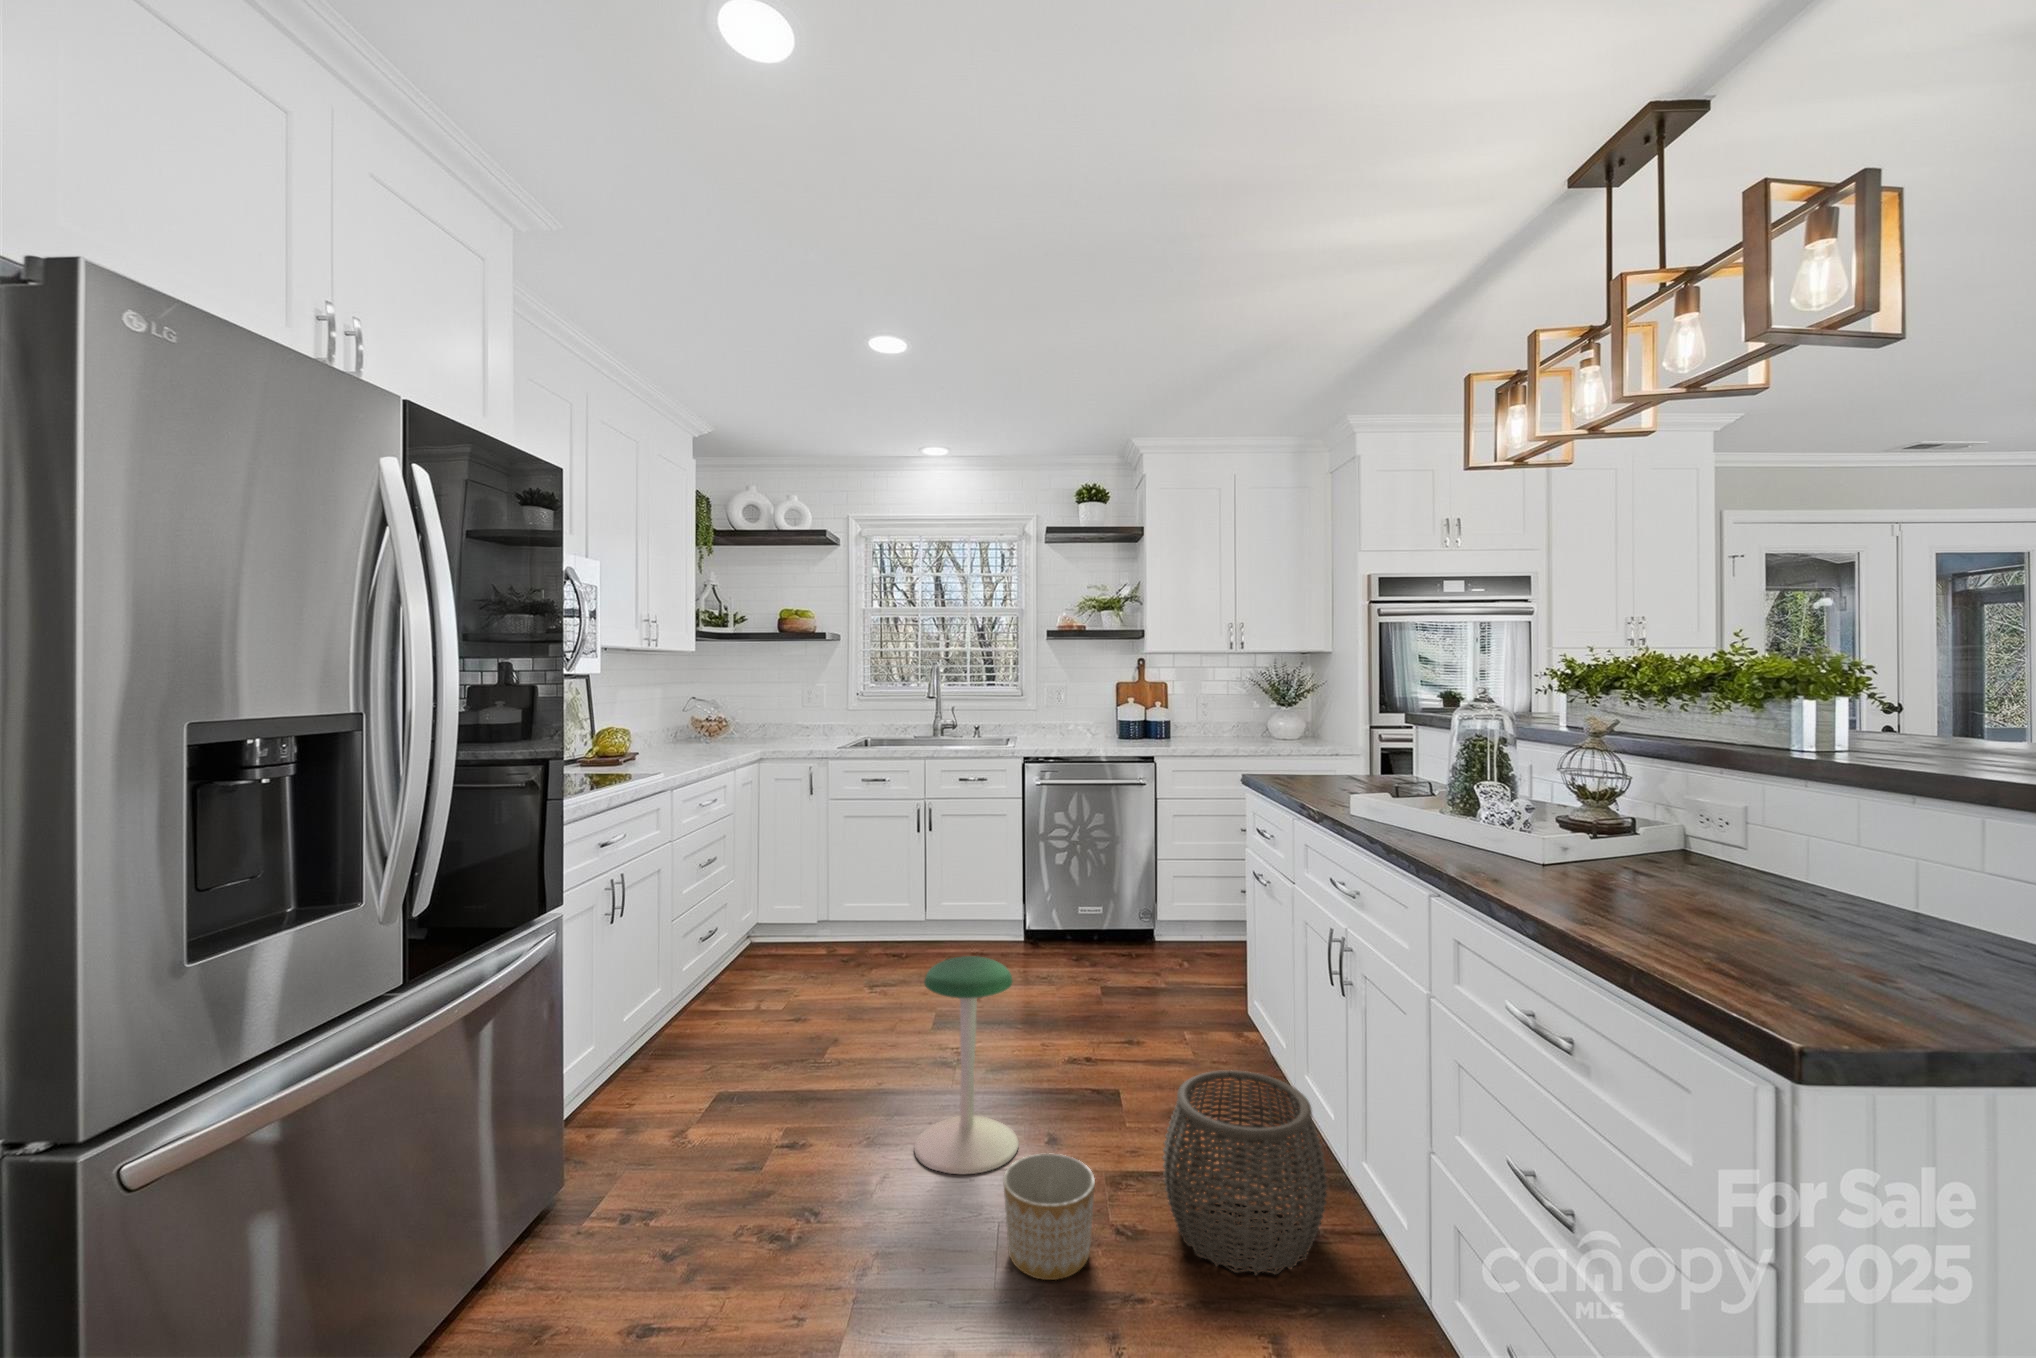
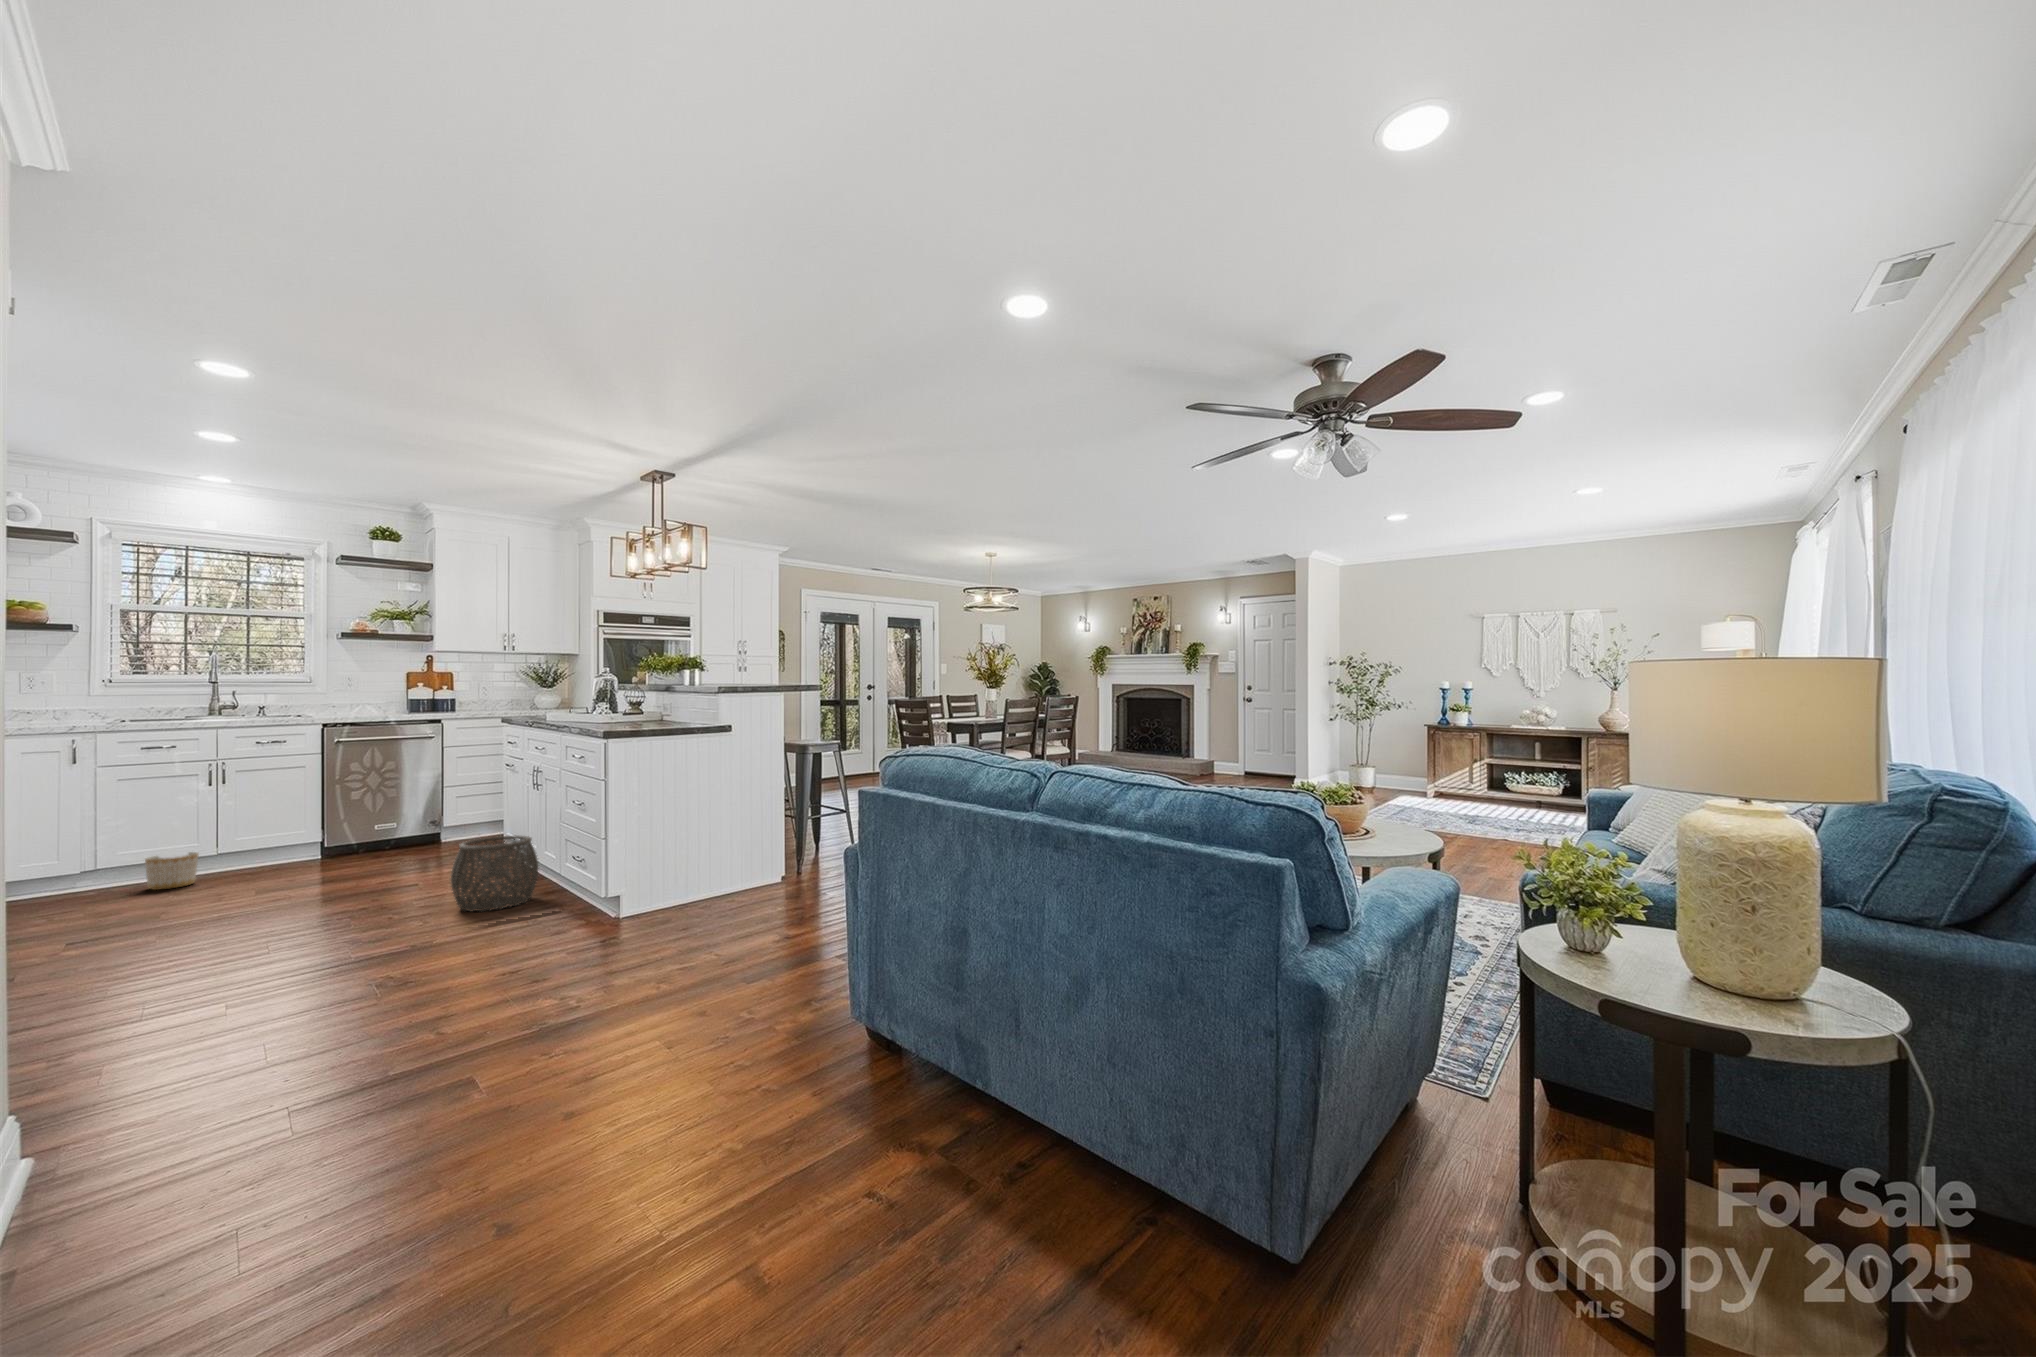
stool: present [914,956,1019,1174] -> none [264,811,348,930]
planter: present [1003,1154,1095,1280] -> present [145,852,199,890]

